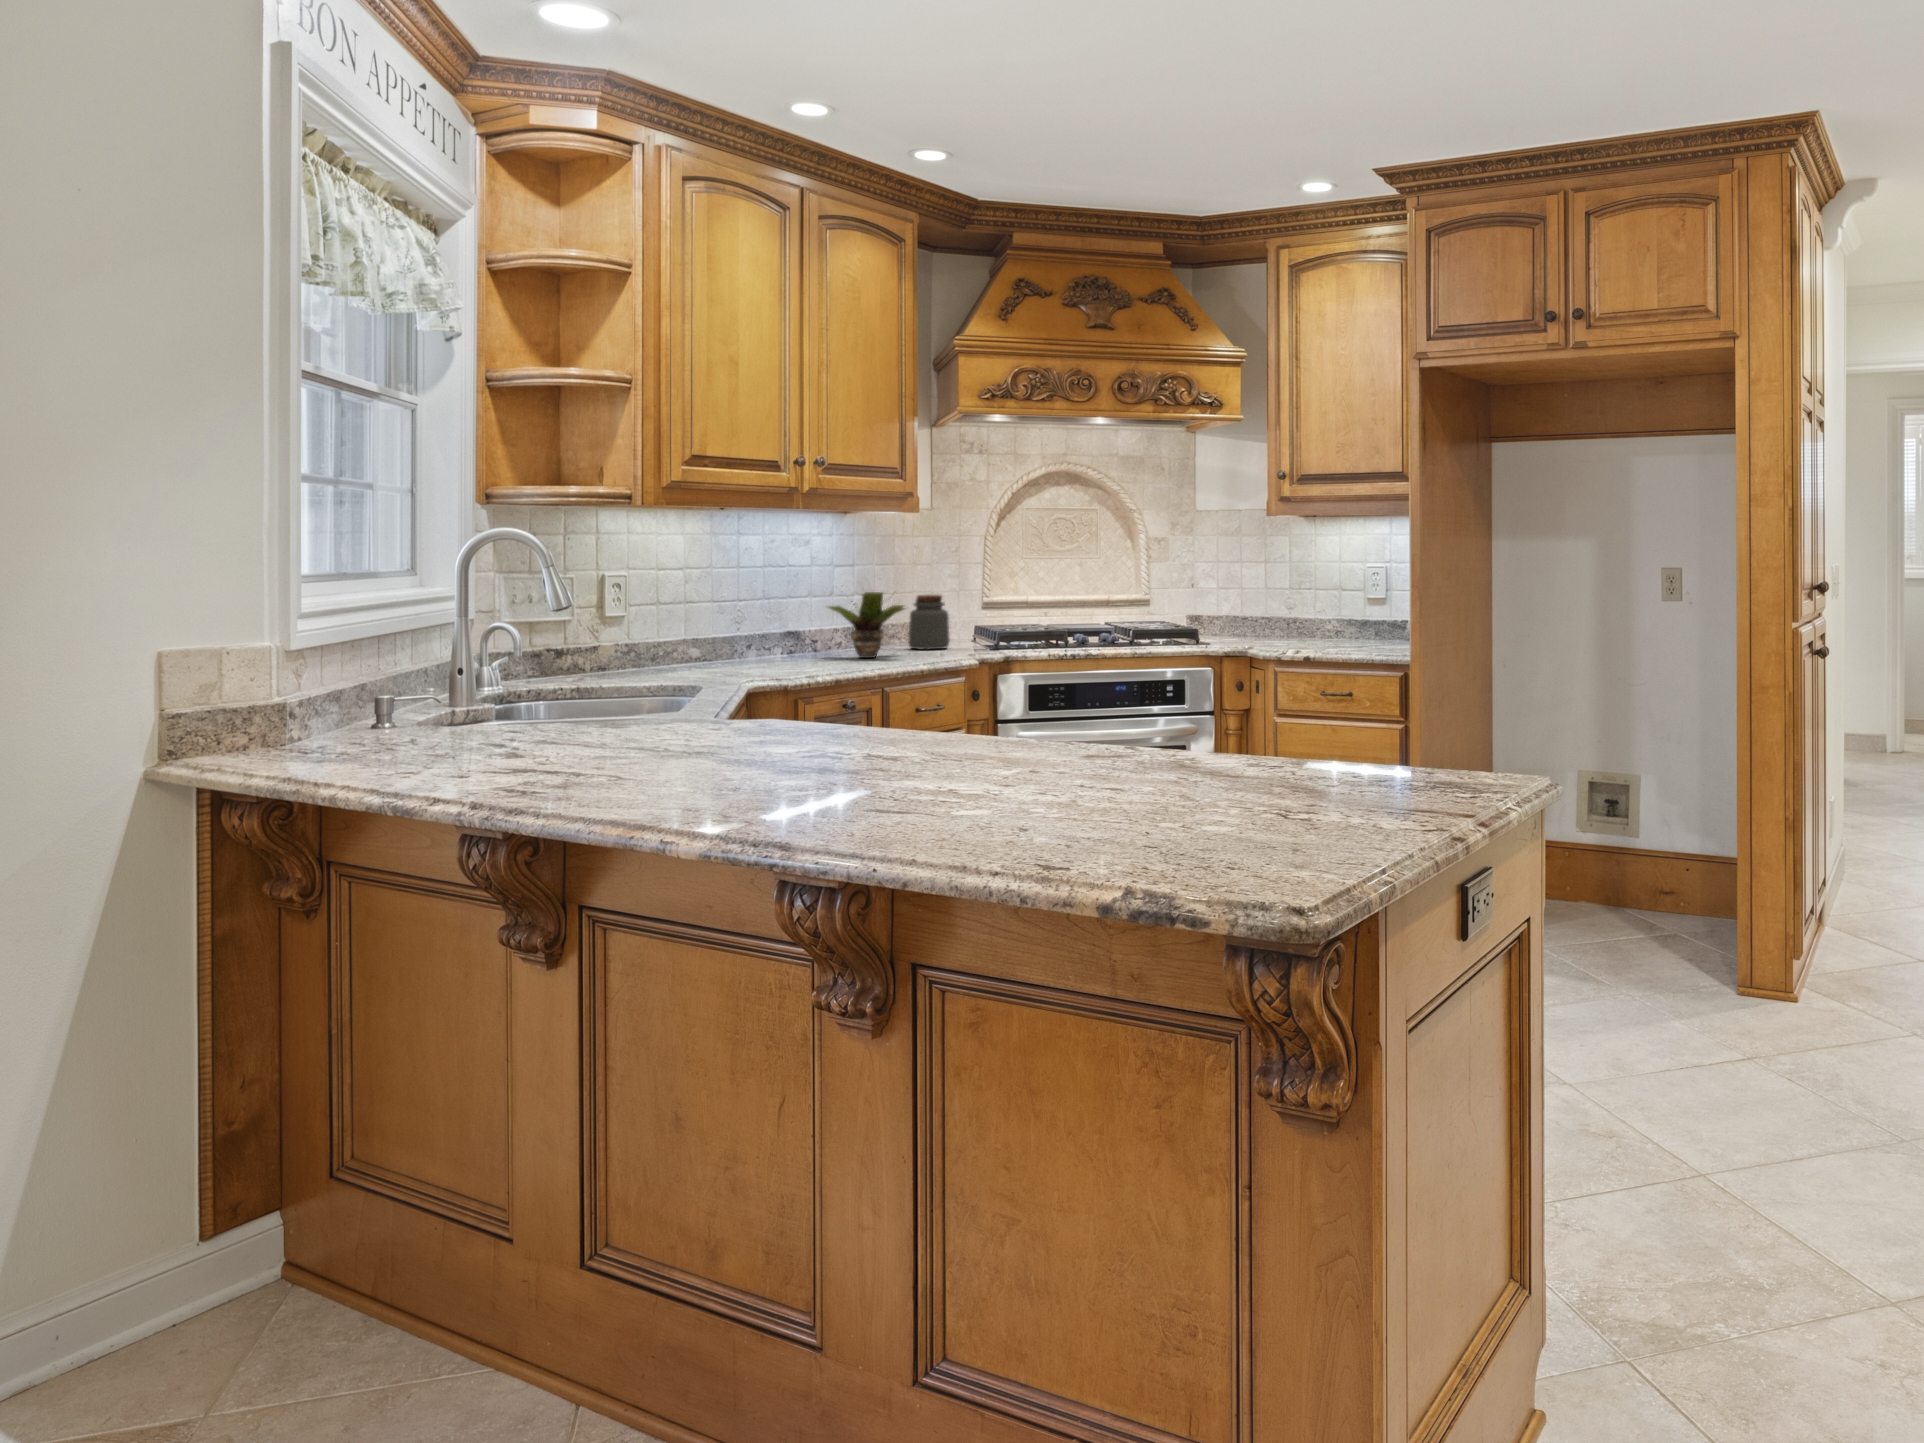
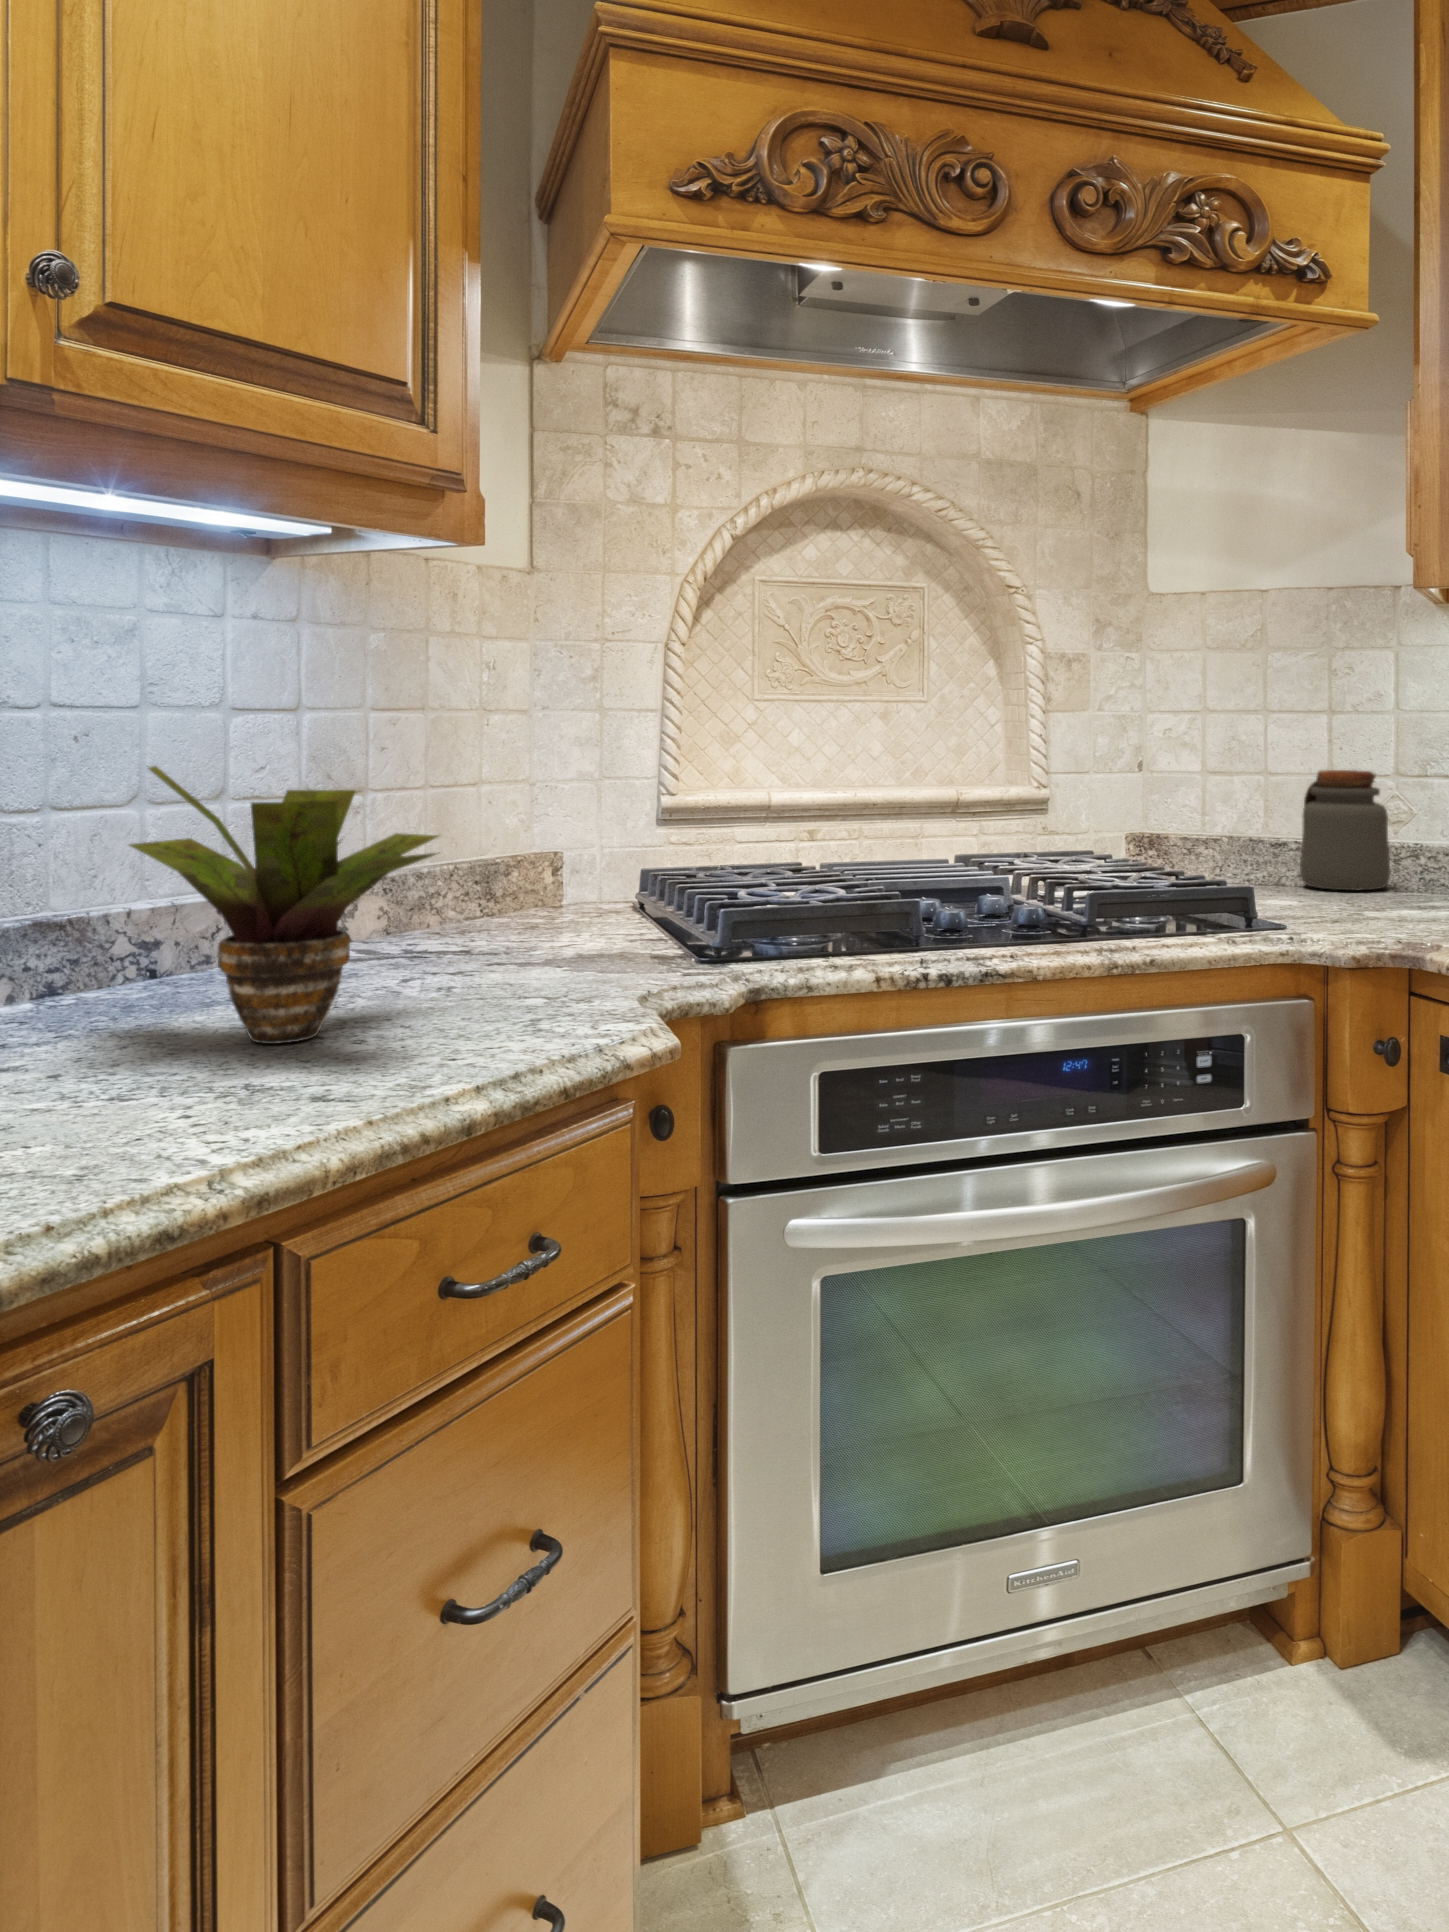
jar: present [909,595,950,649] -> present [1300,770,1390,890]

